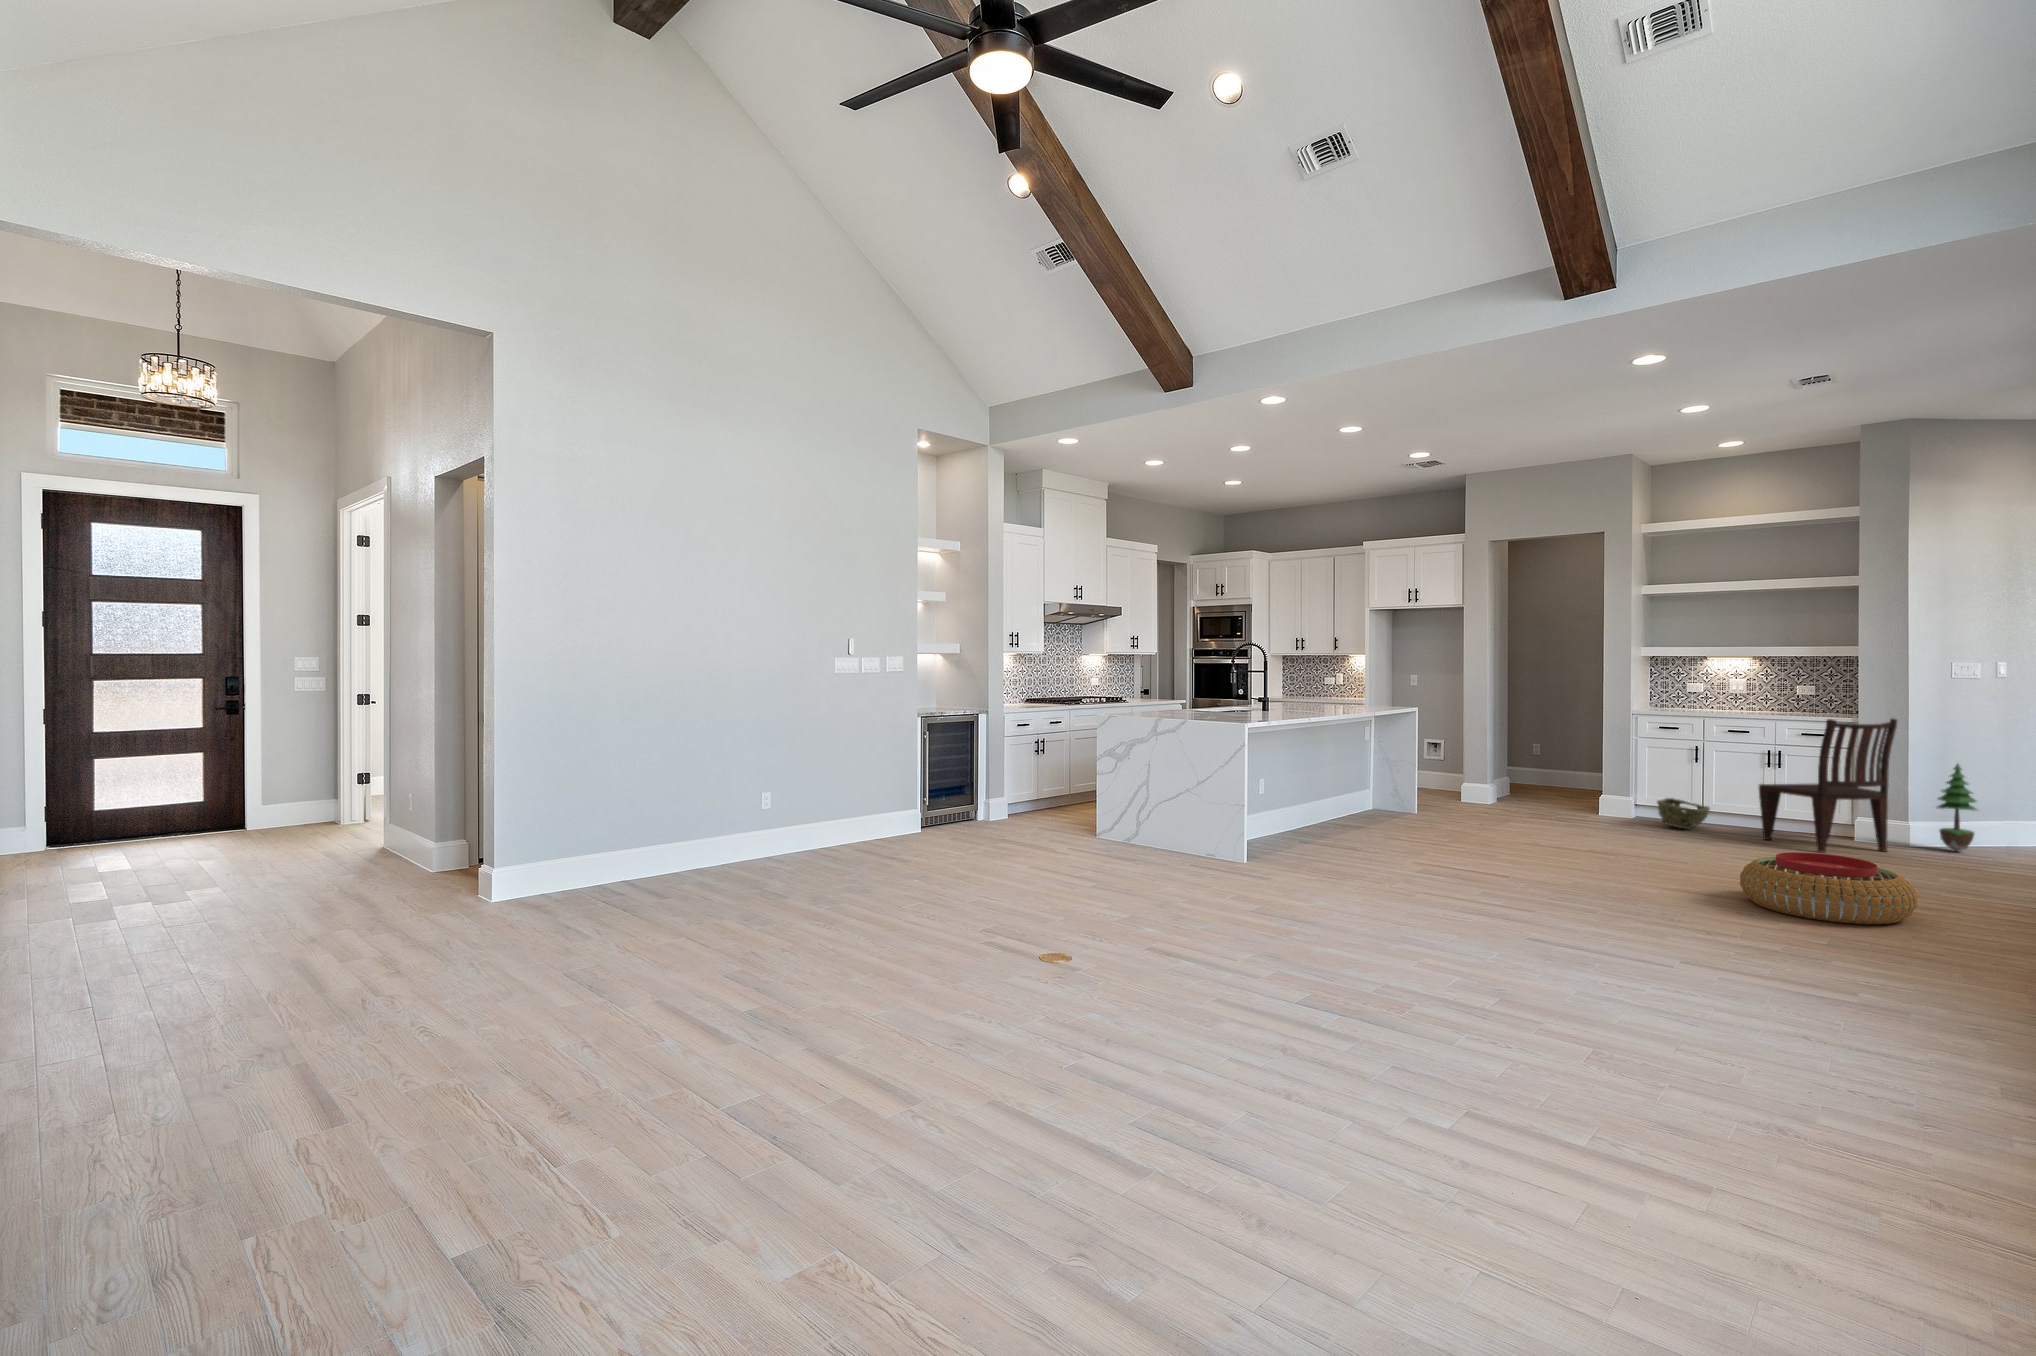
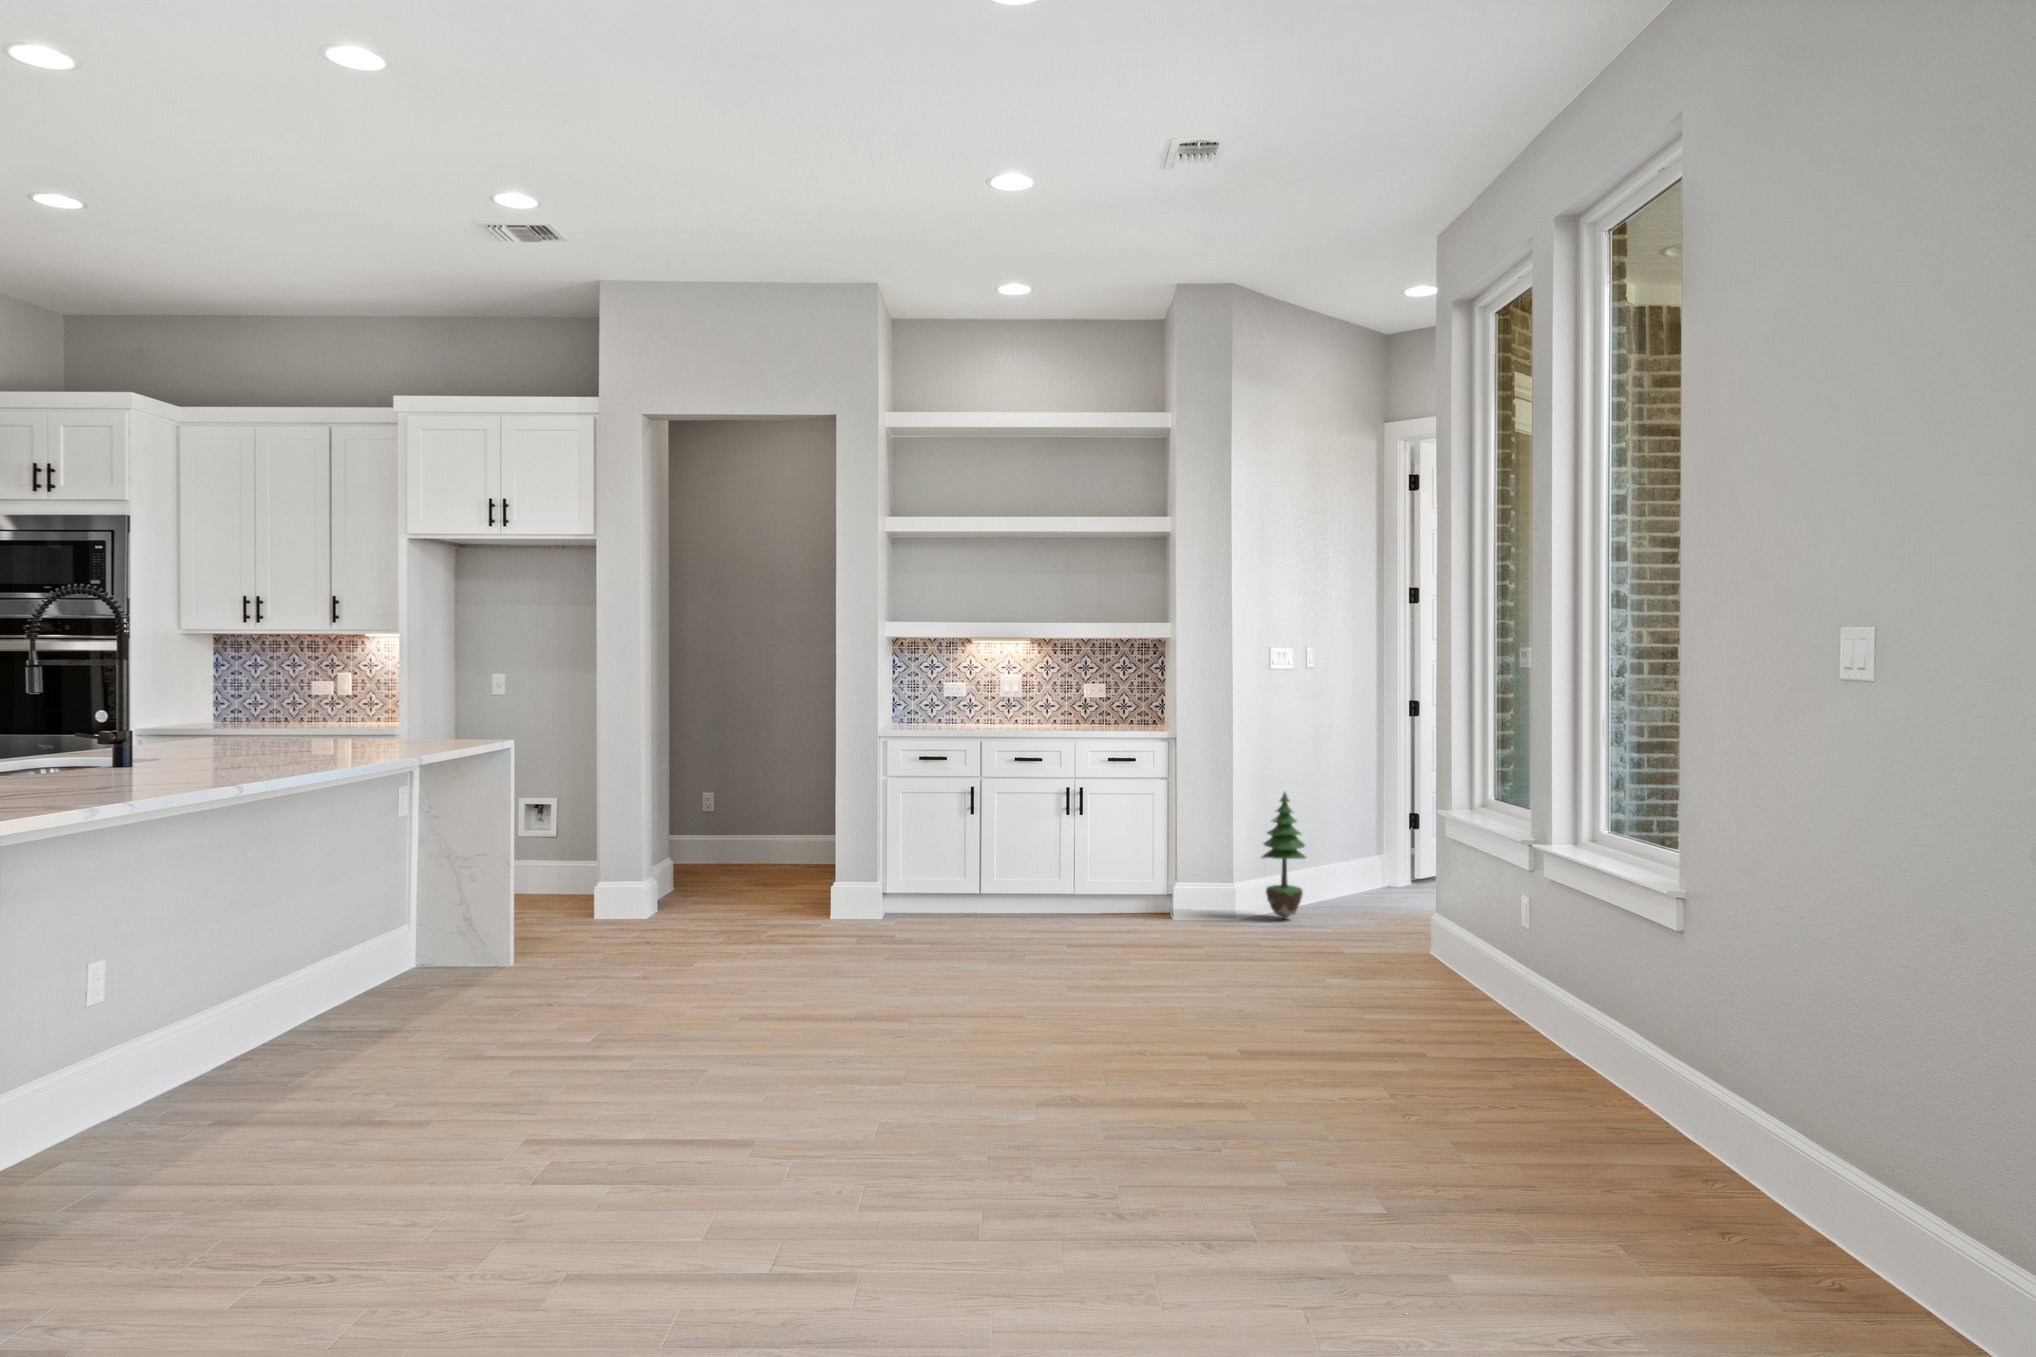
dining chair: present [1759,719,1897,853] -> none [1072,730,1238,952]
woven basket: present [1657,798,1710,829] -> none [929,877,995,932]
pouf: present [1740,853,1918,924] -> none [1187,997,1462,1157]

